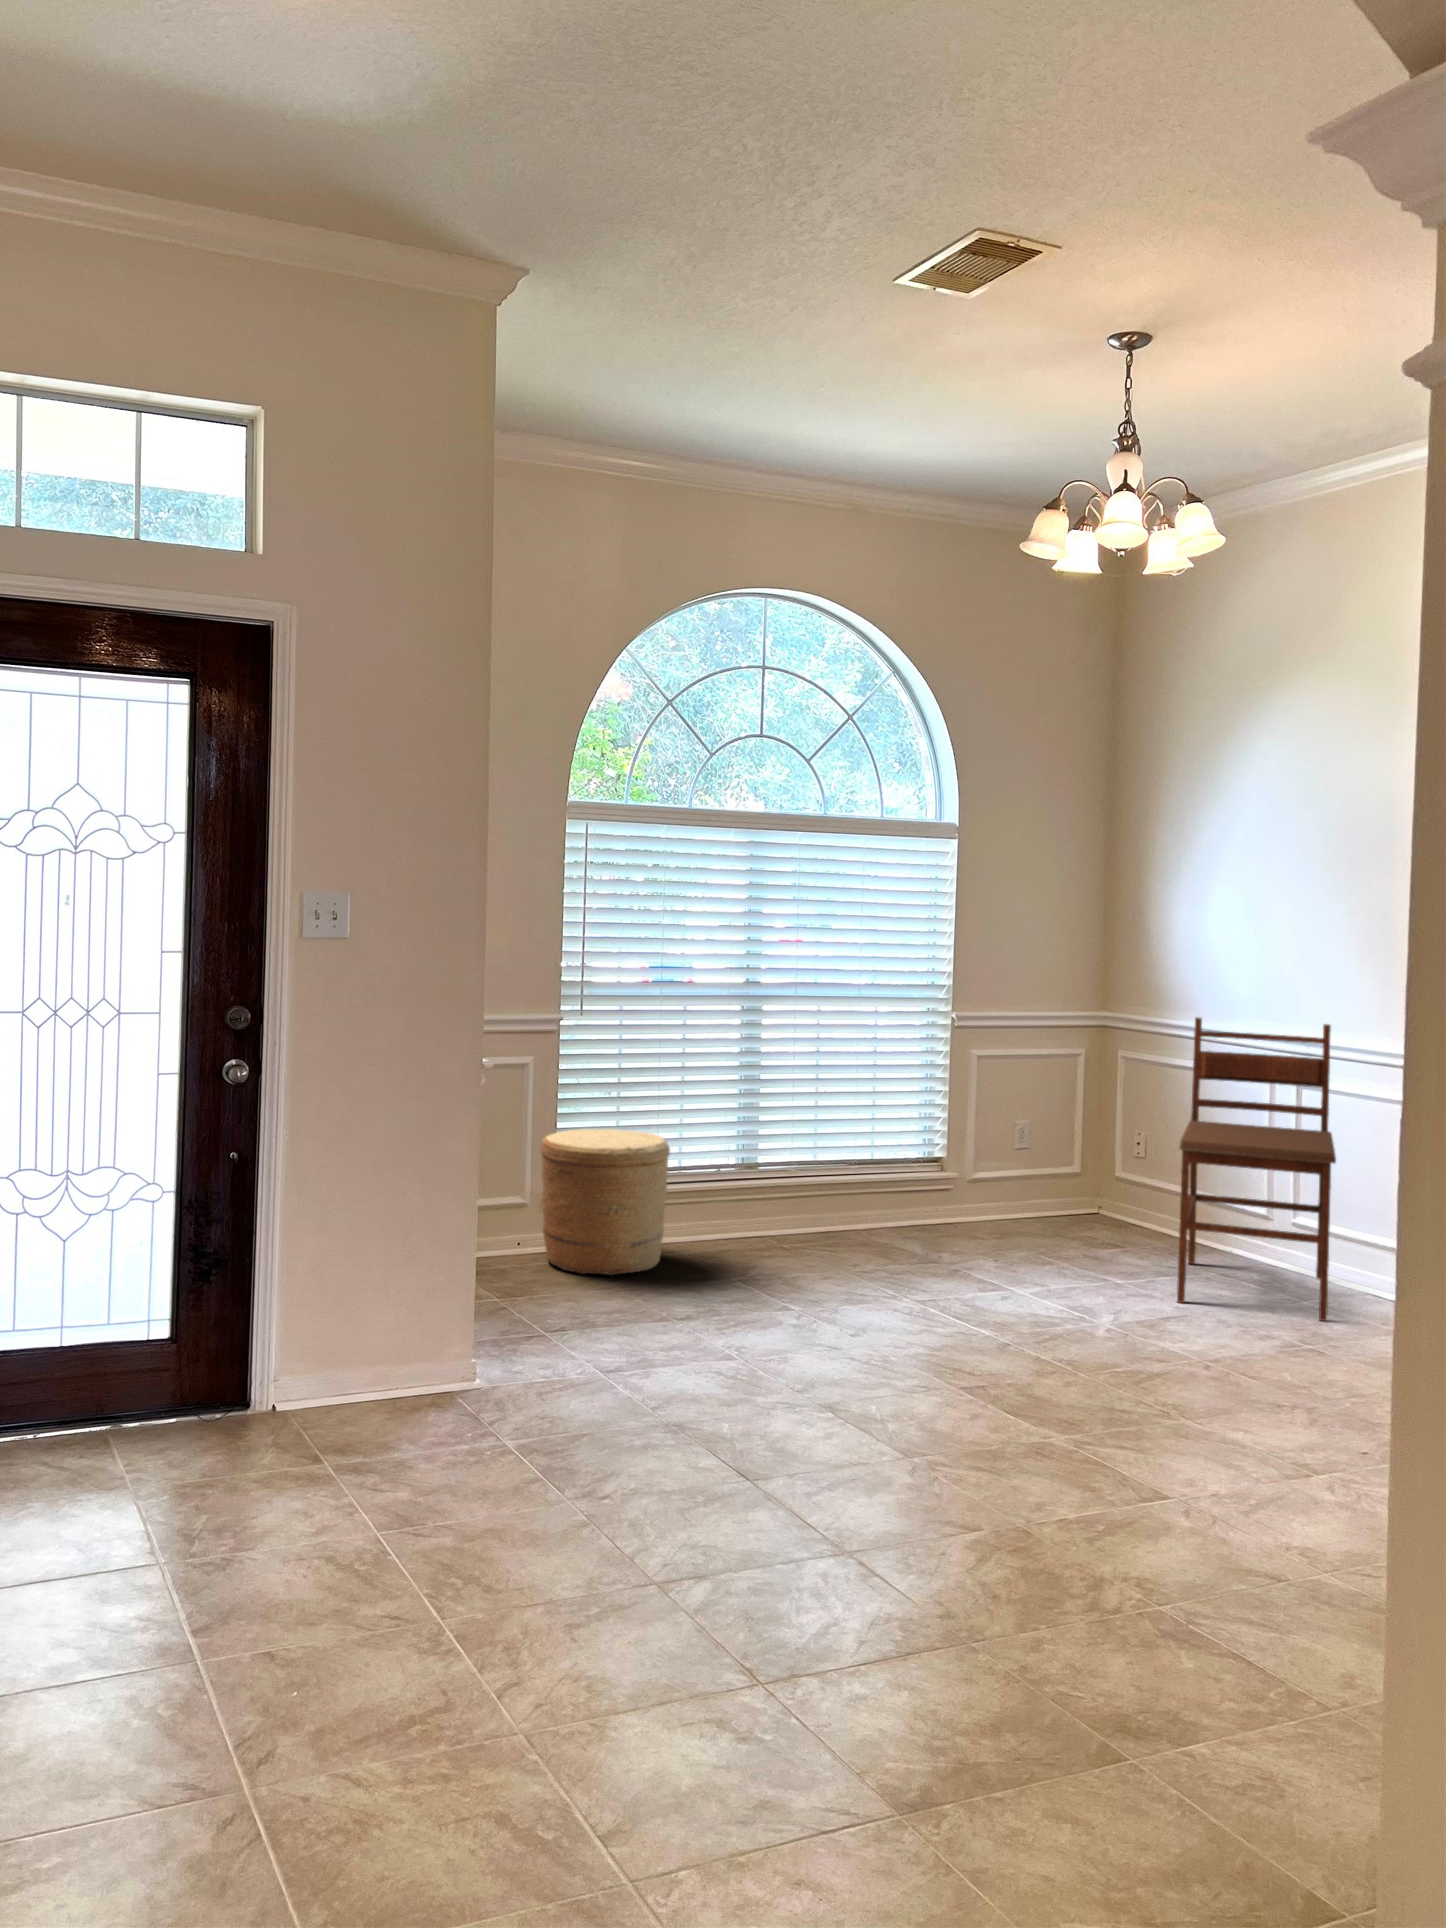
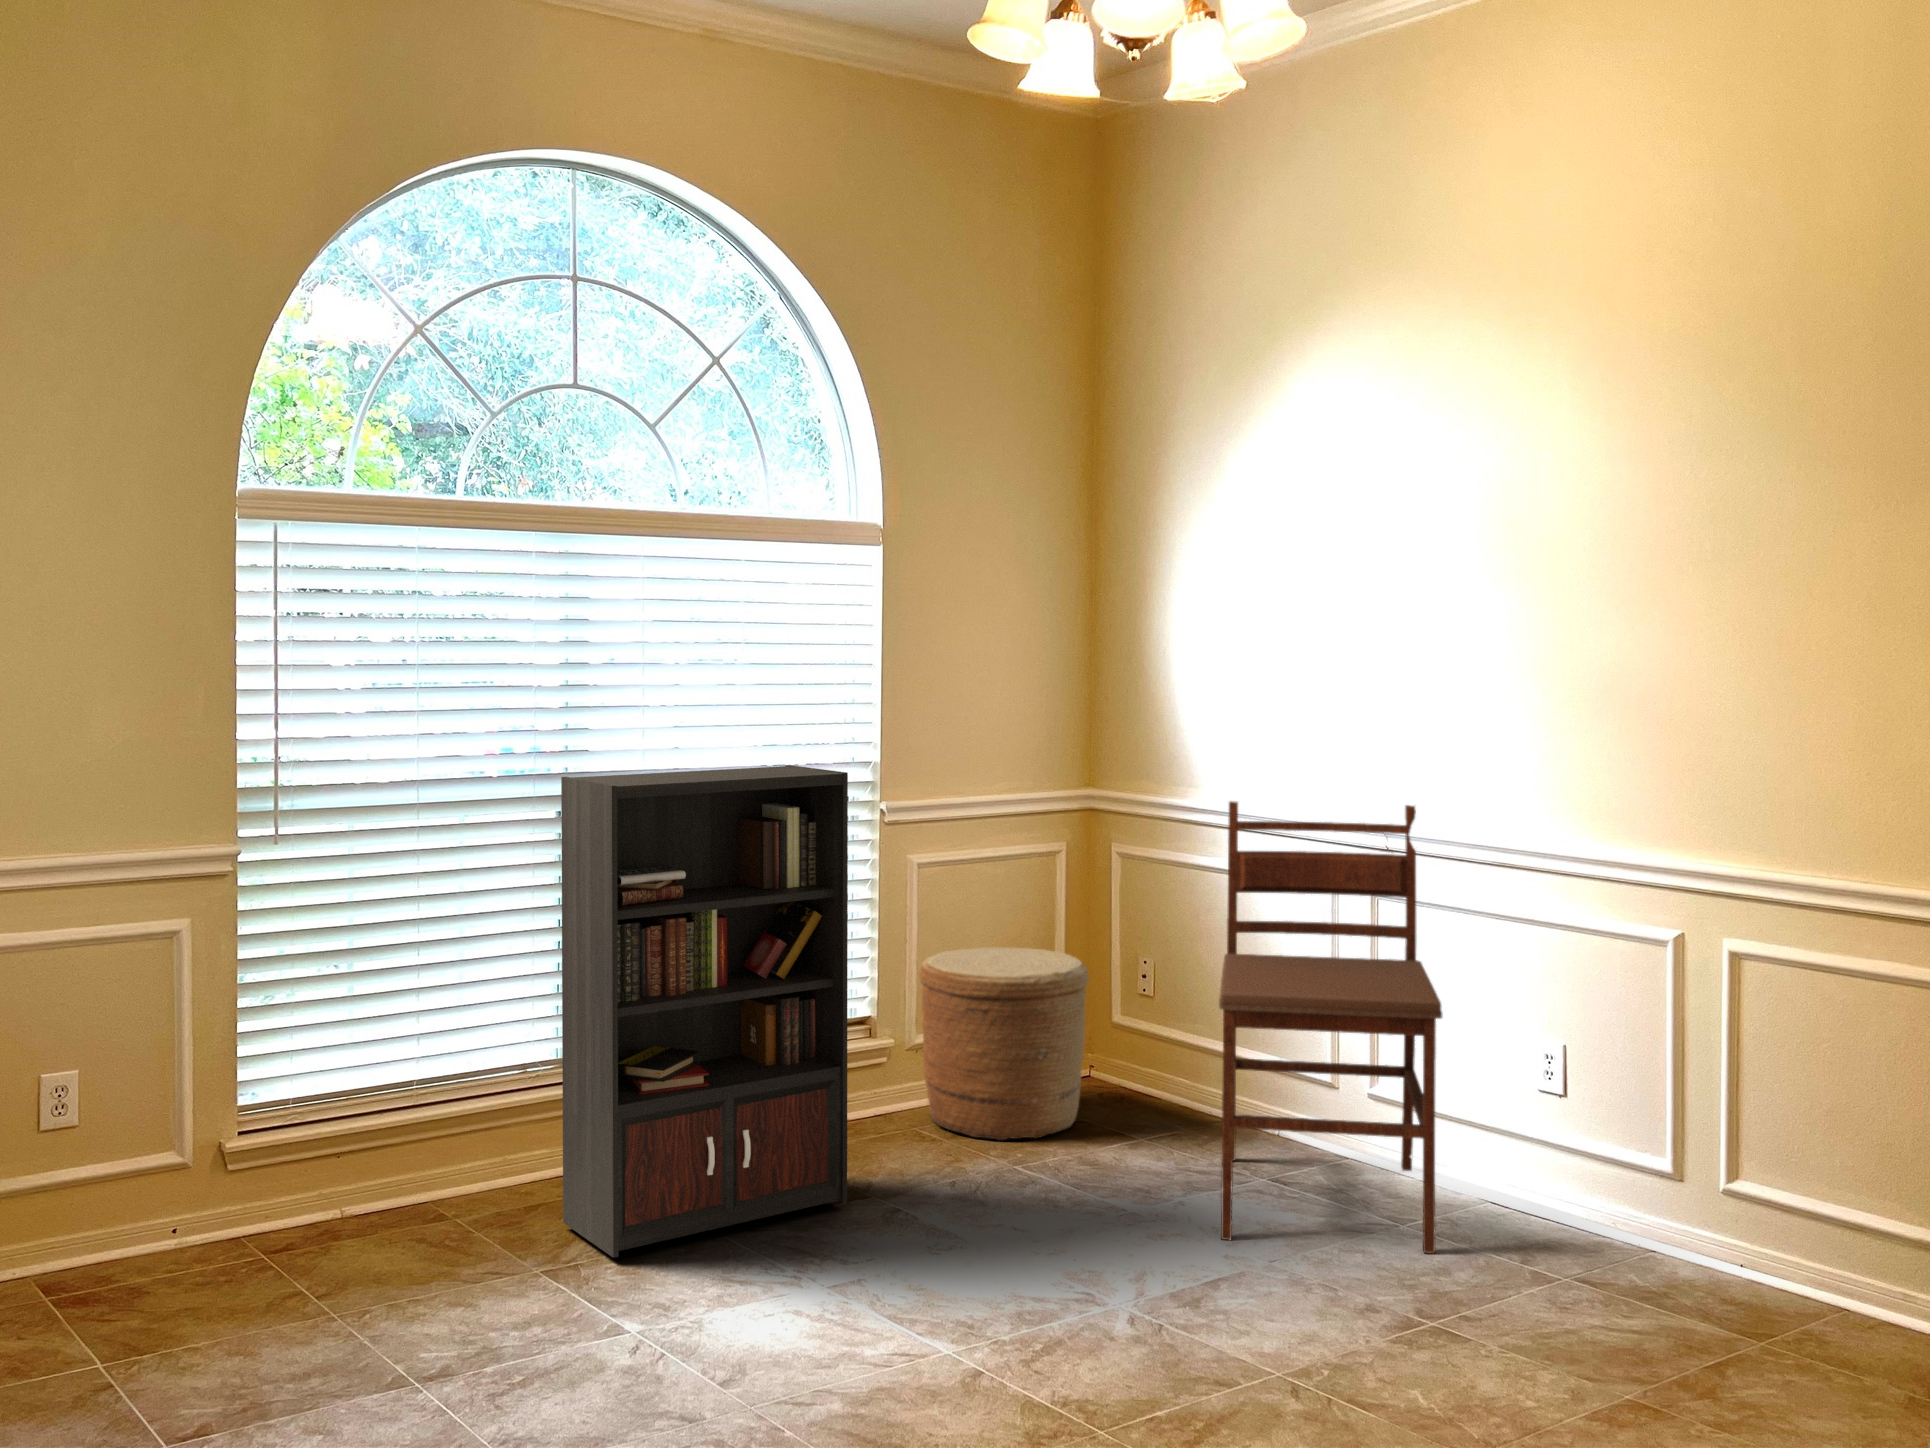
bookcase: none [747,981,933,1277] -> present [561,765,848,1258]
woven basket: present [541,1129,670,1275] -> present [919,947,1089,1140]

